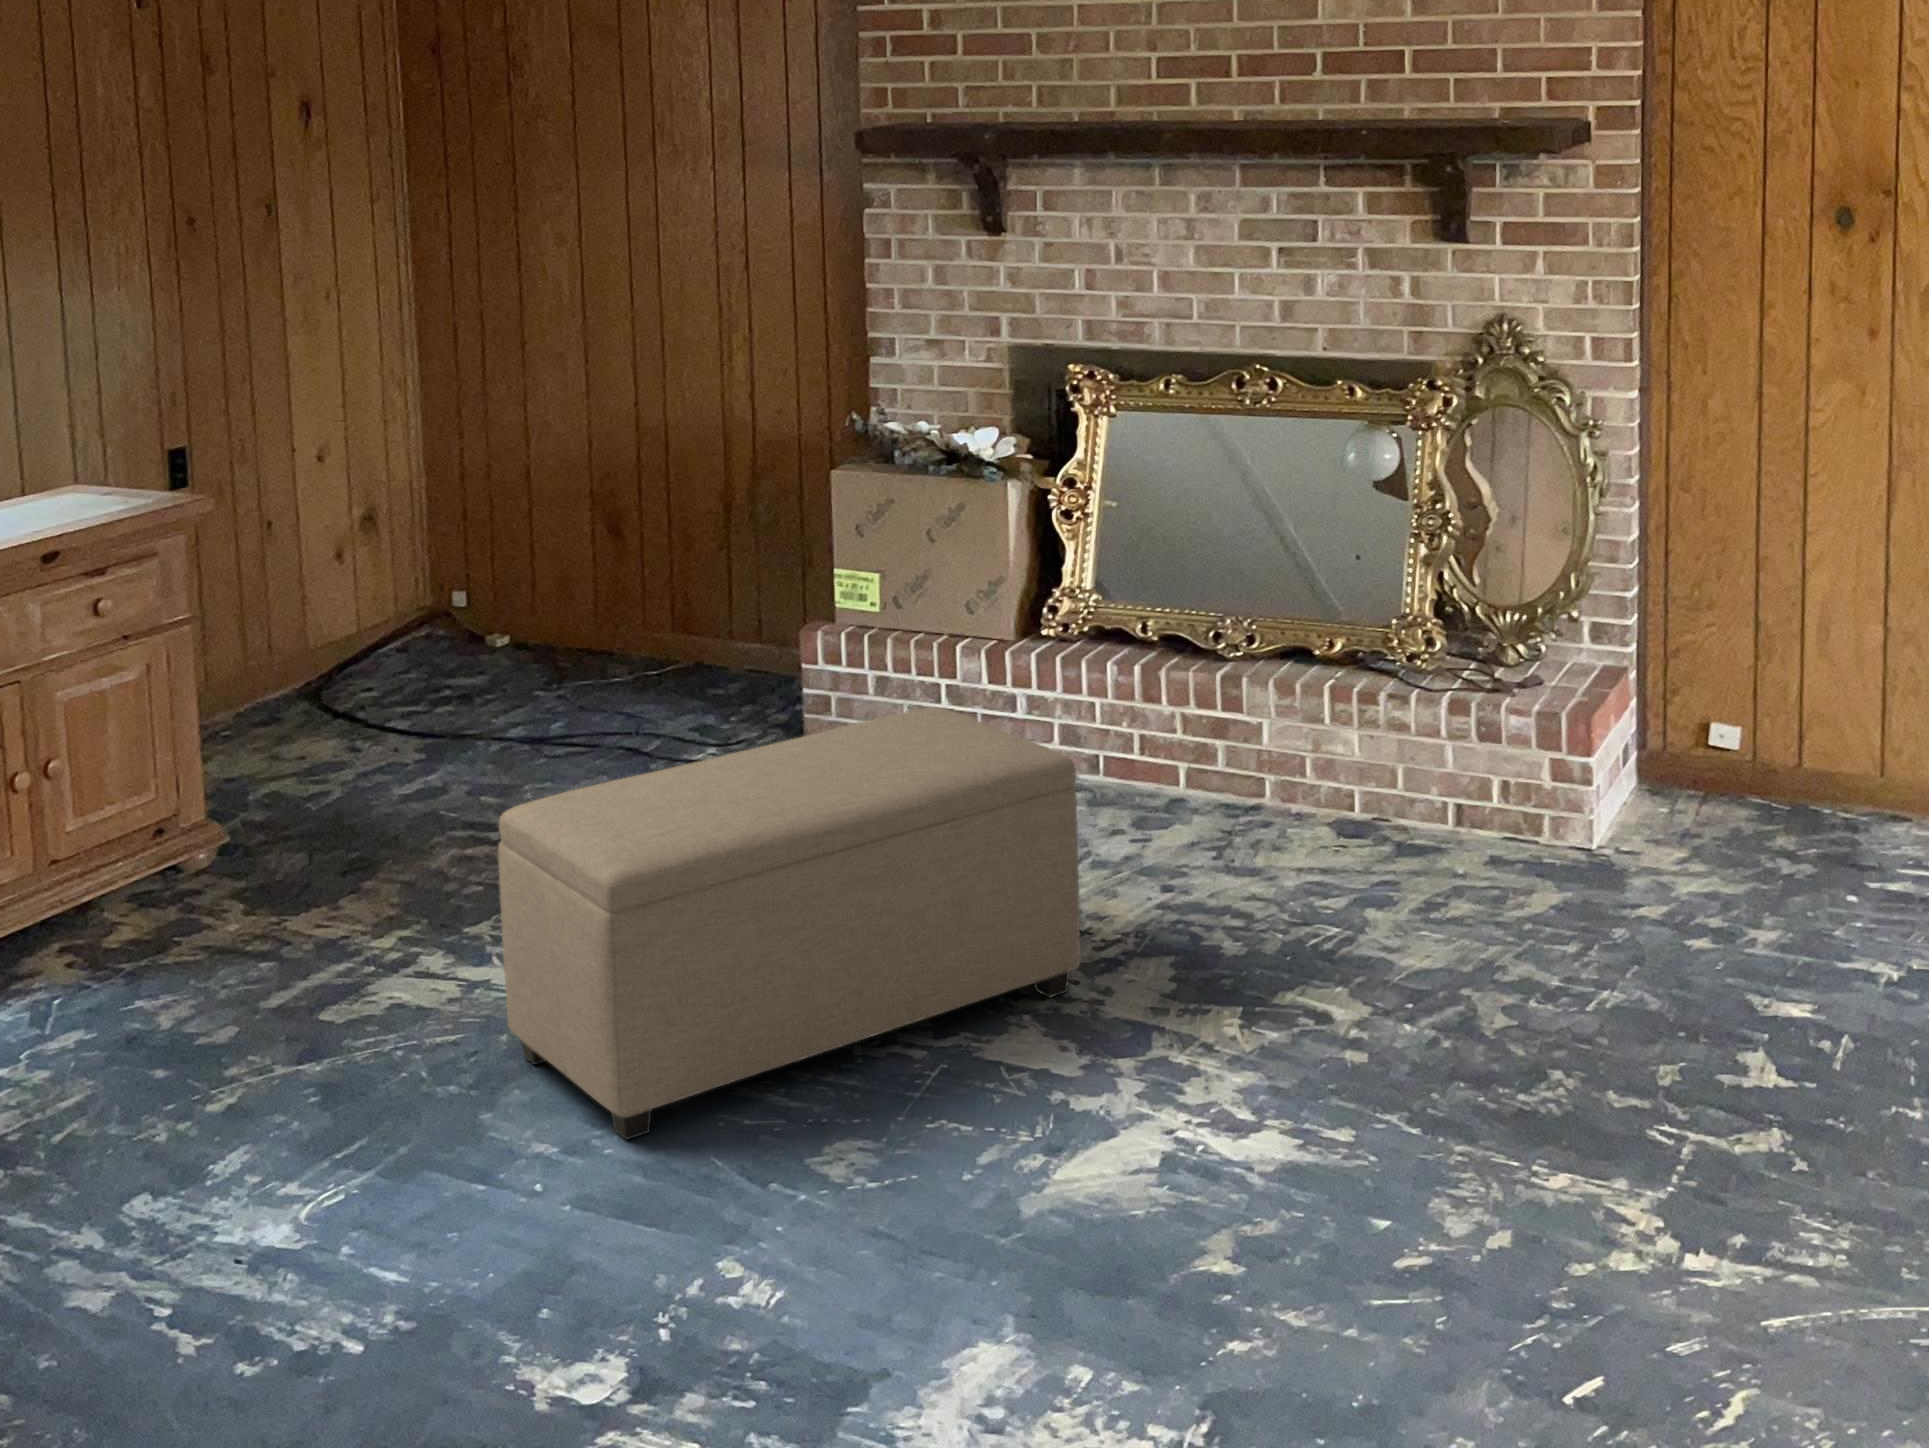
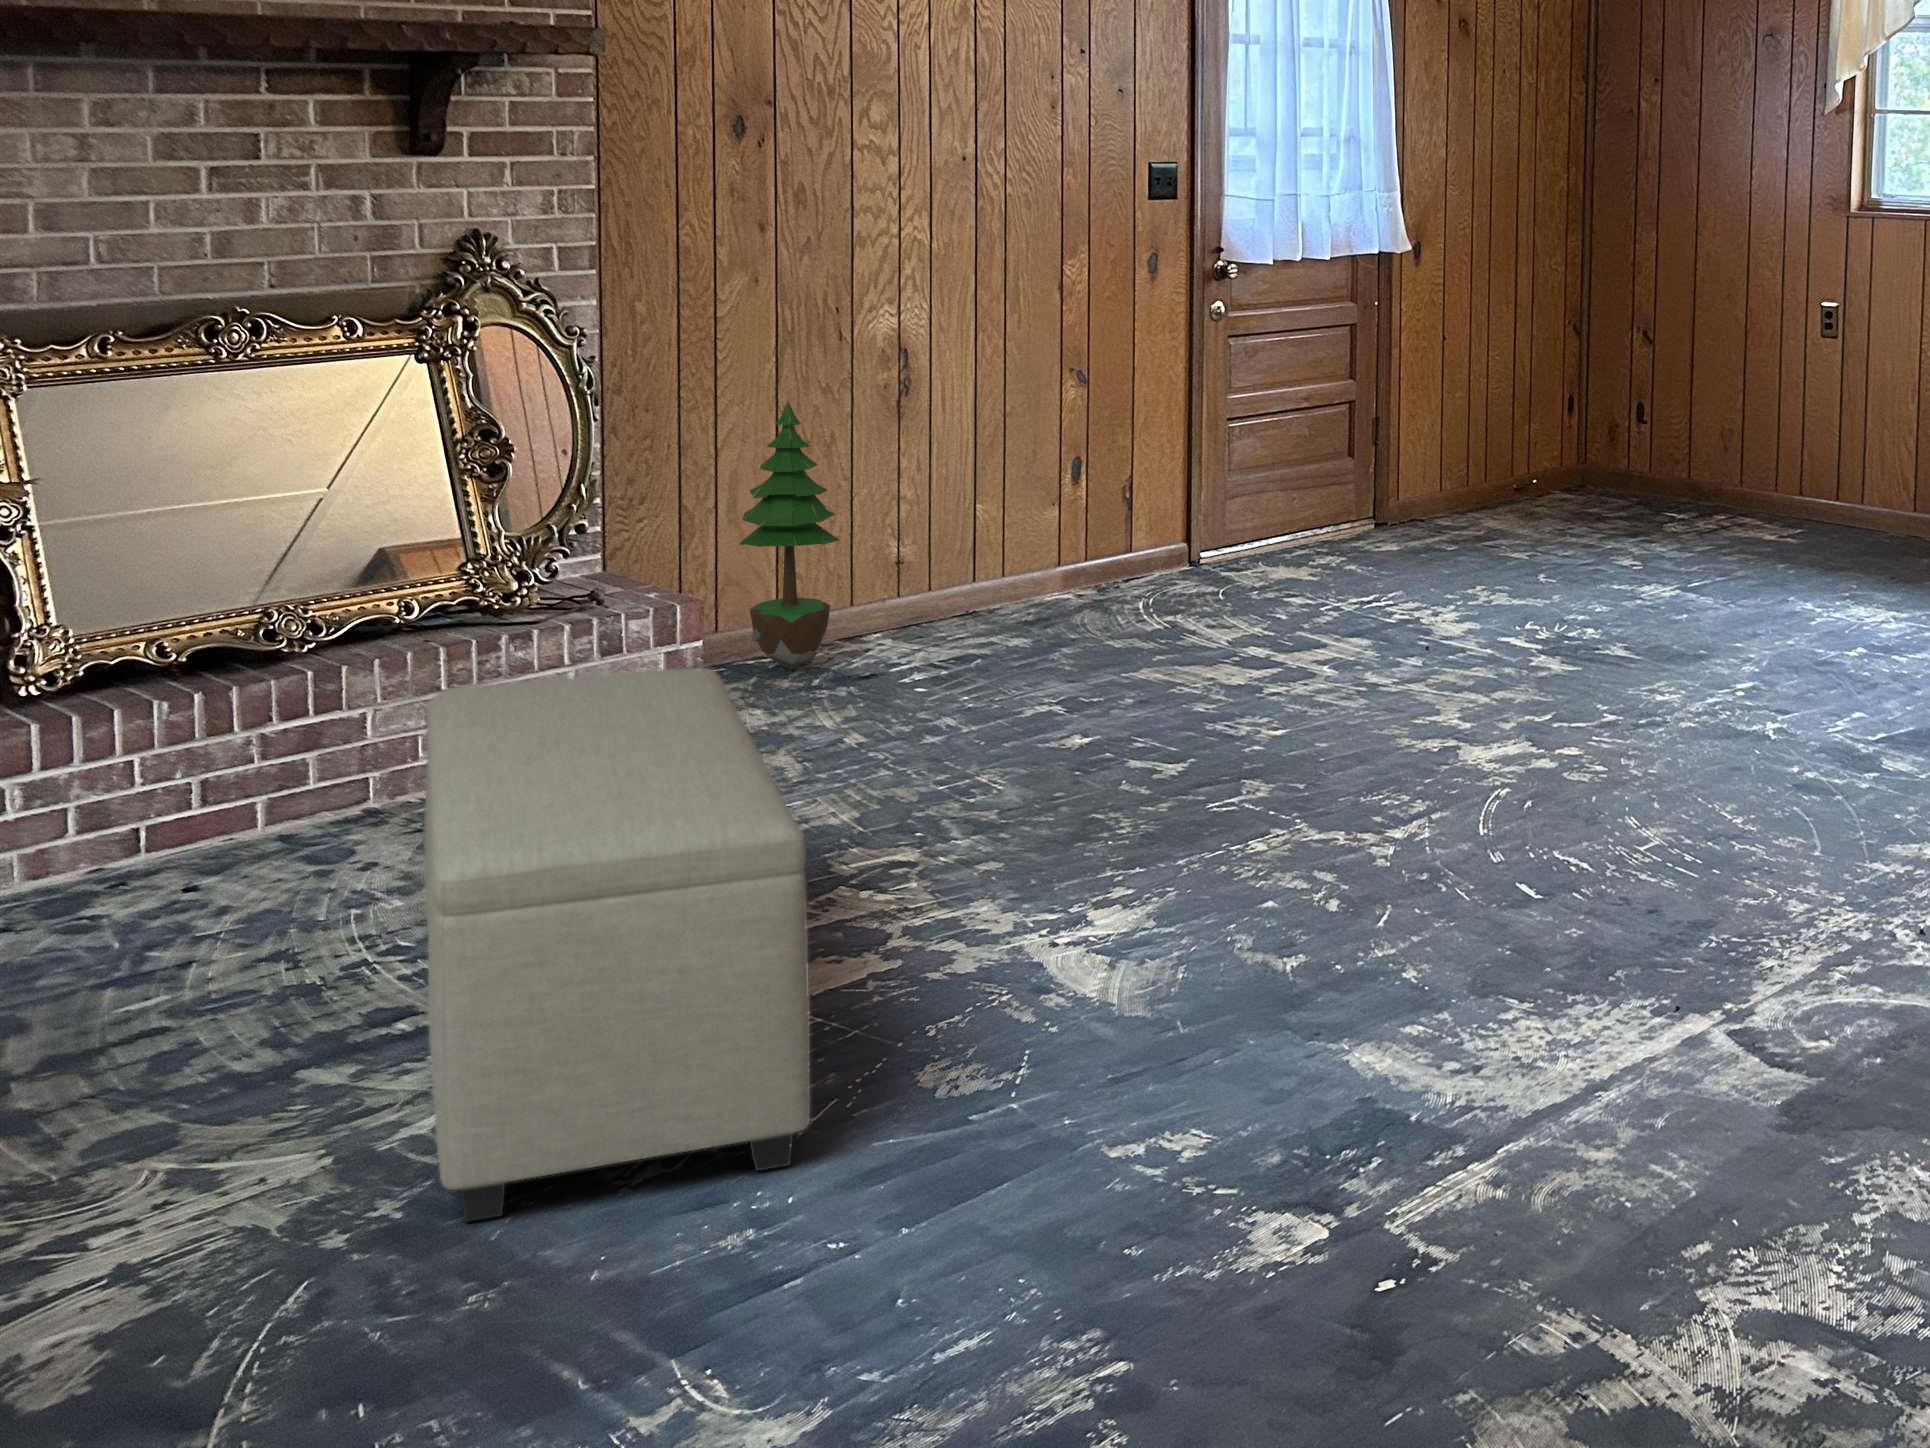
potted tree: none [1770,531,1888,830] -> present [740,401,839,670]

